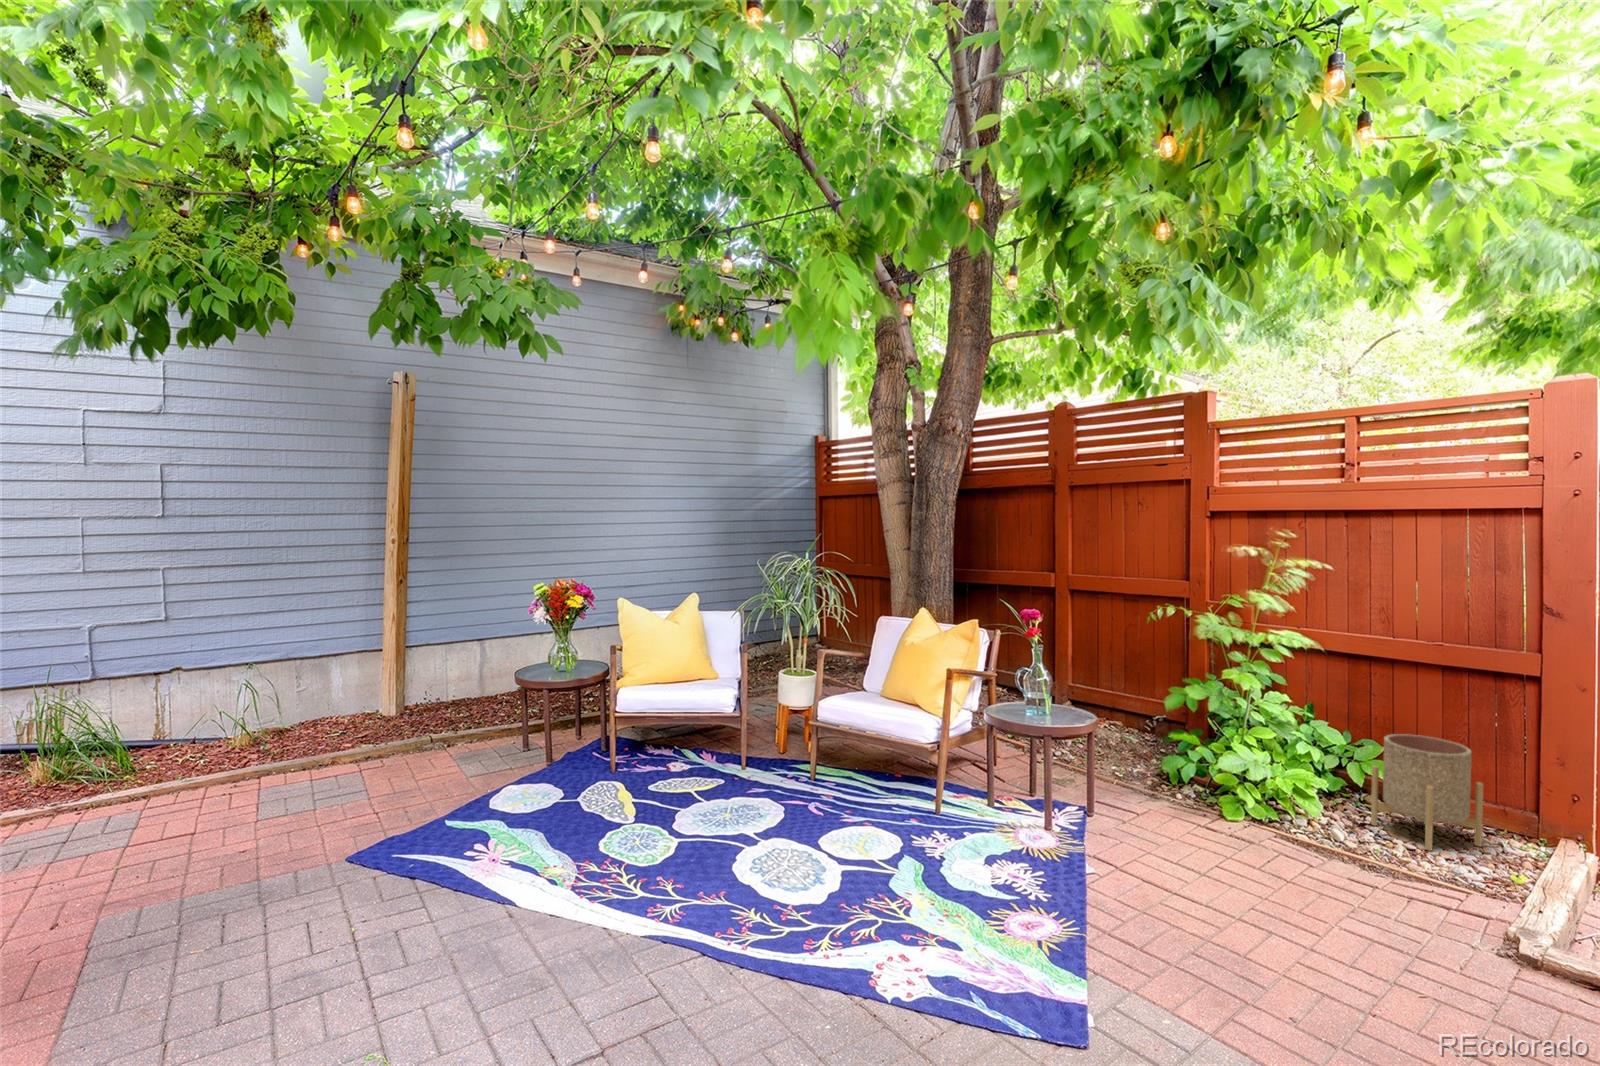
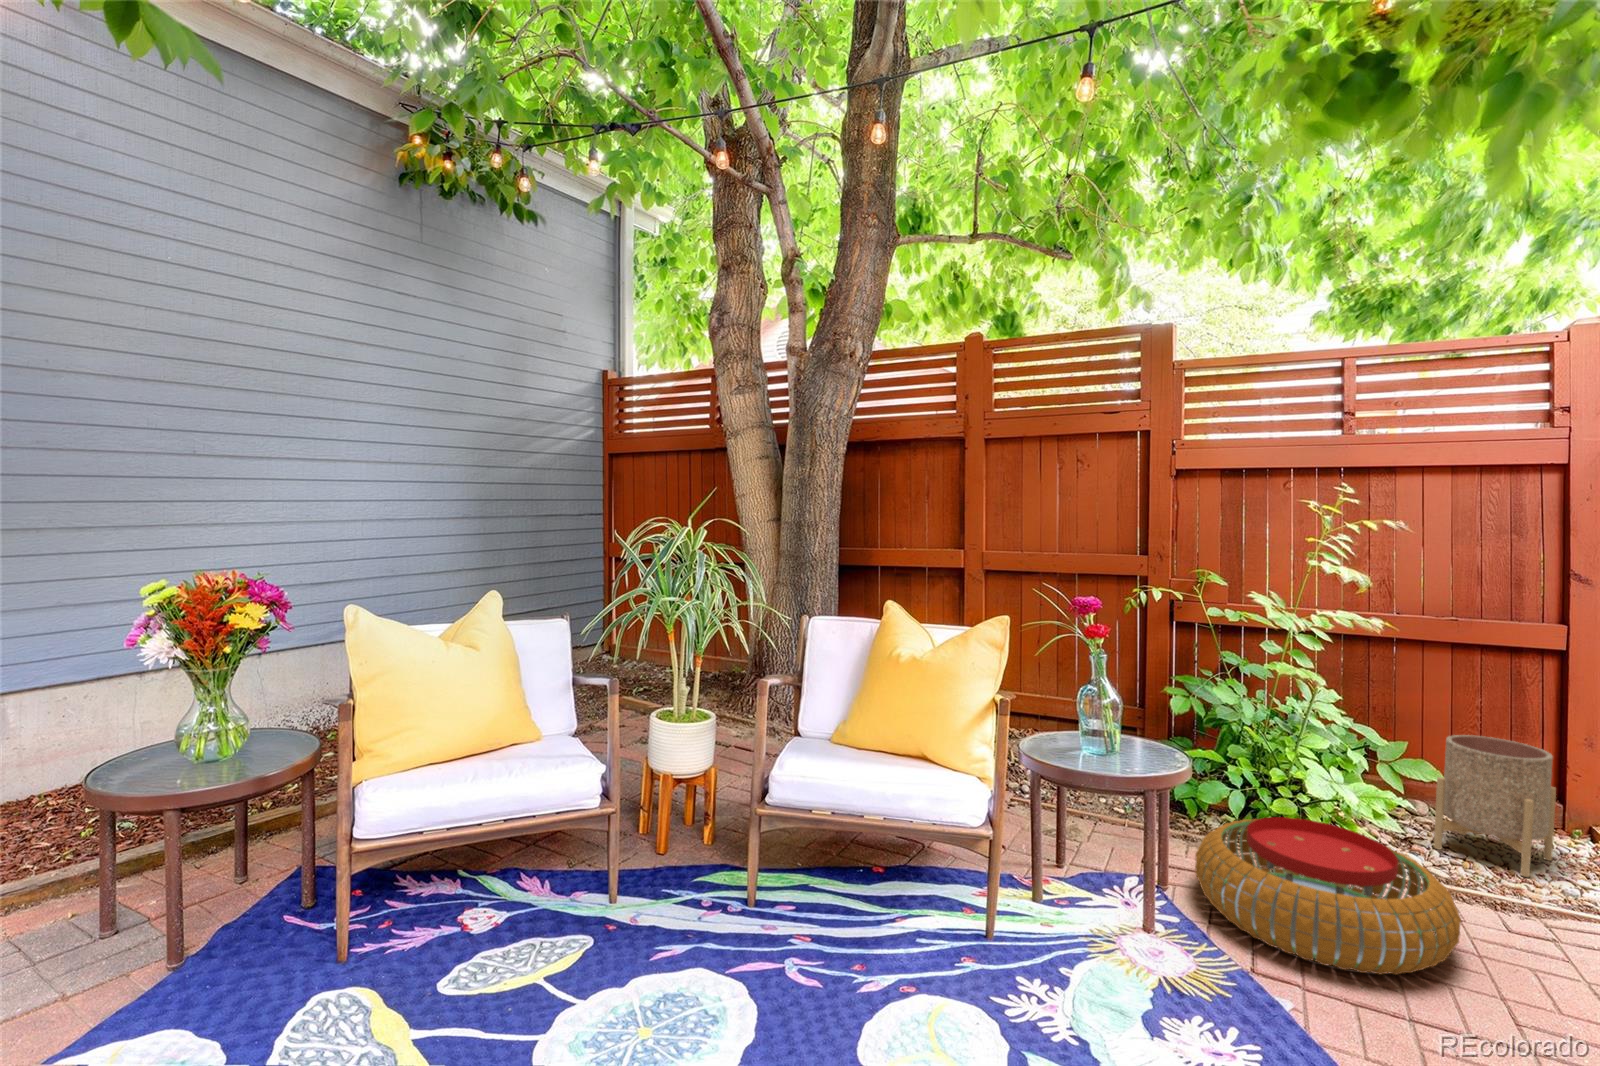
pouf: none [1100,771,1276,872] -> present [1195,817,1461,975]

